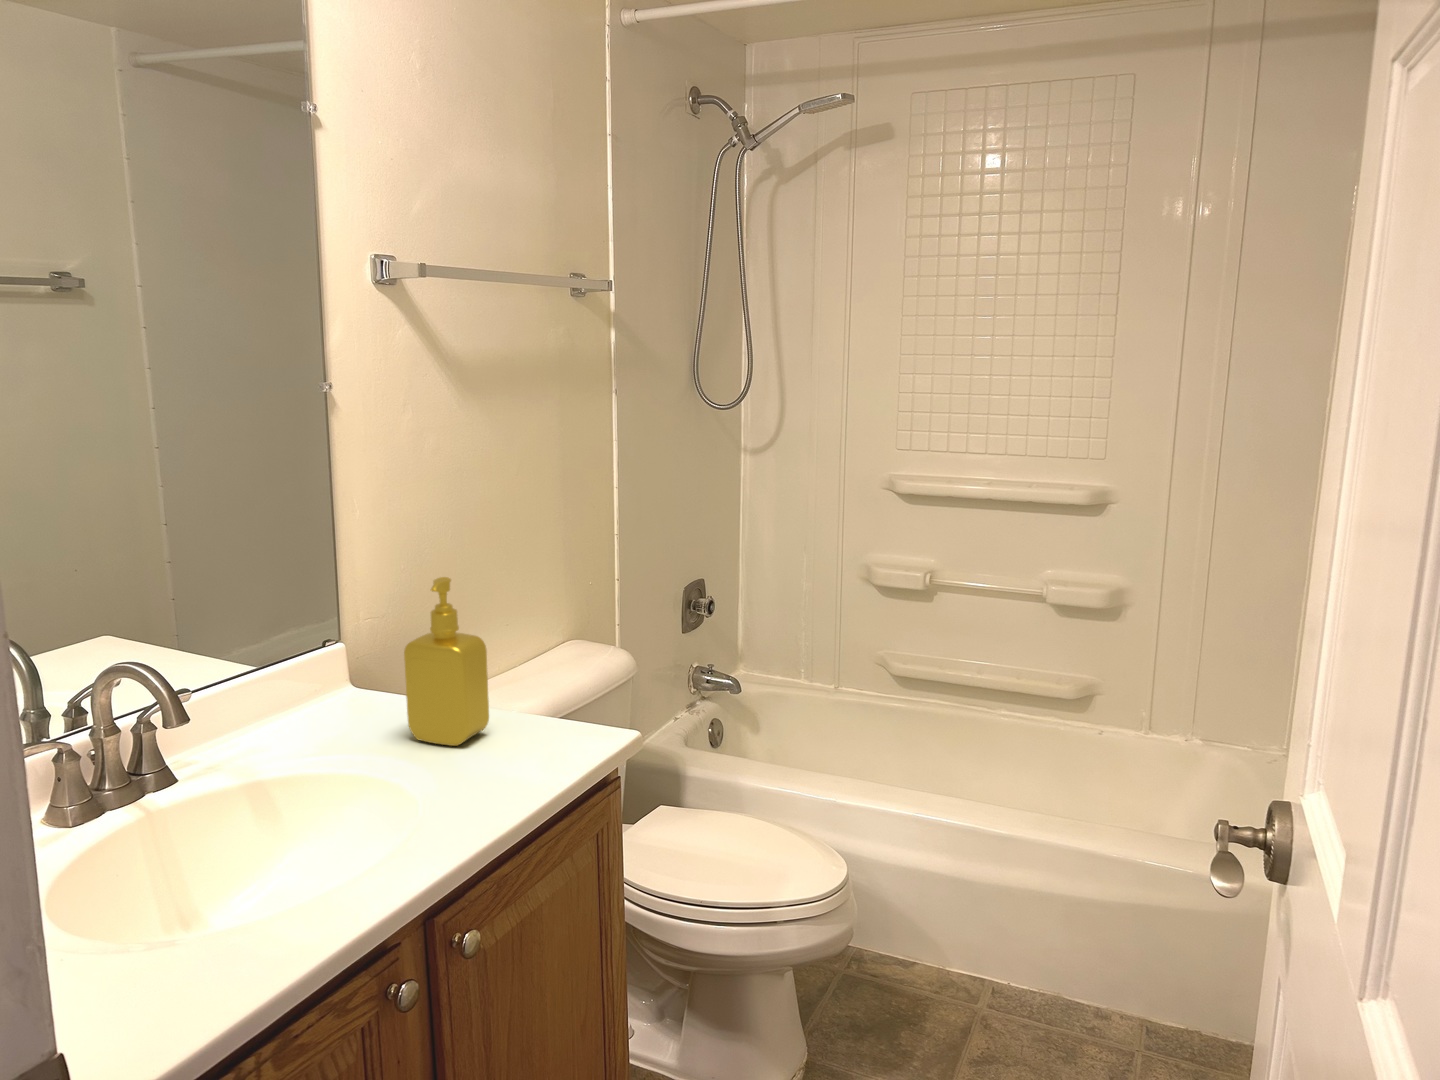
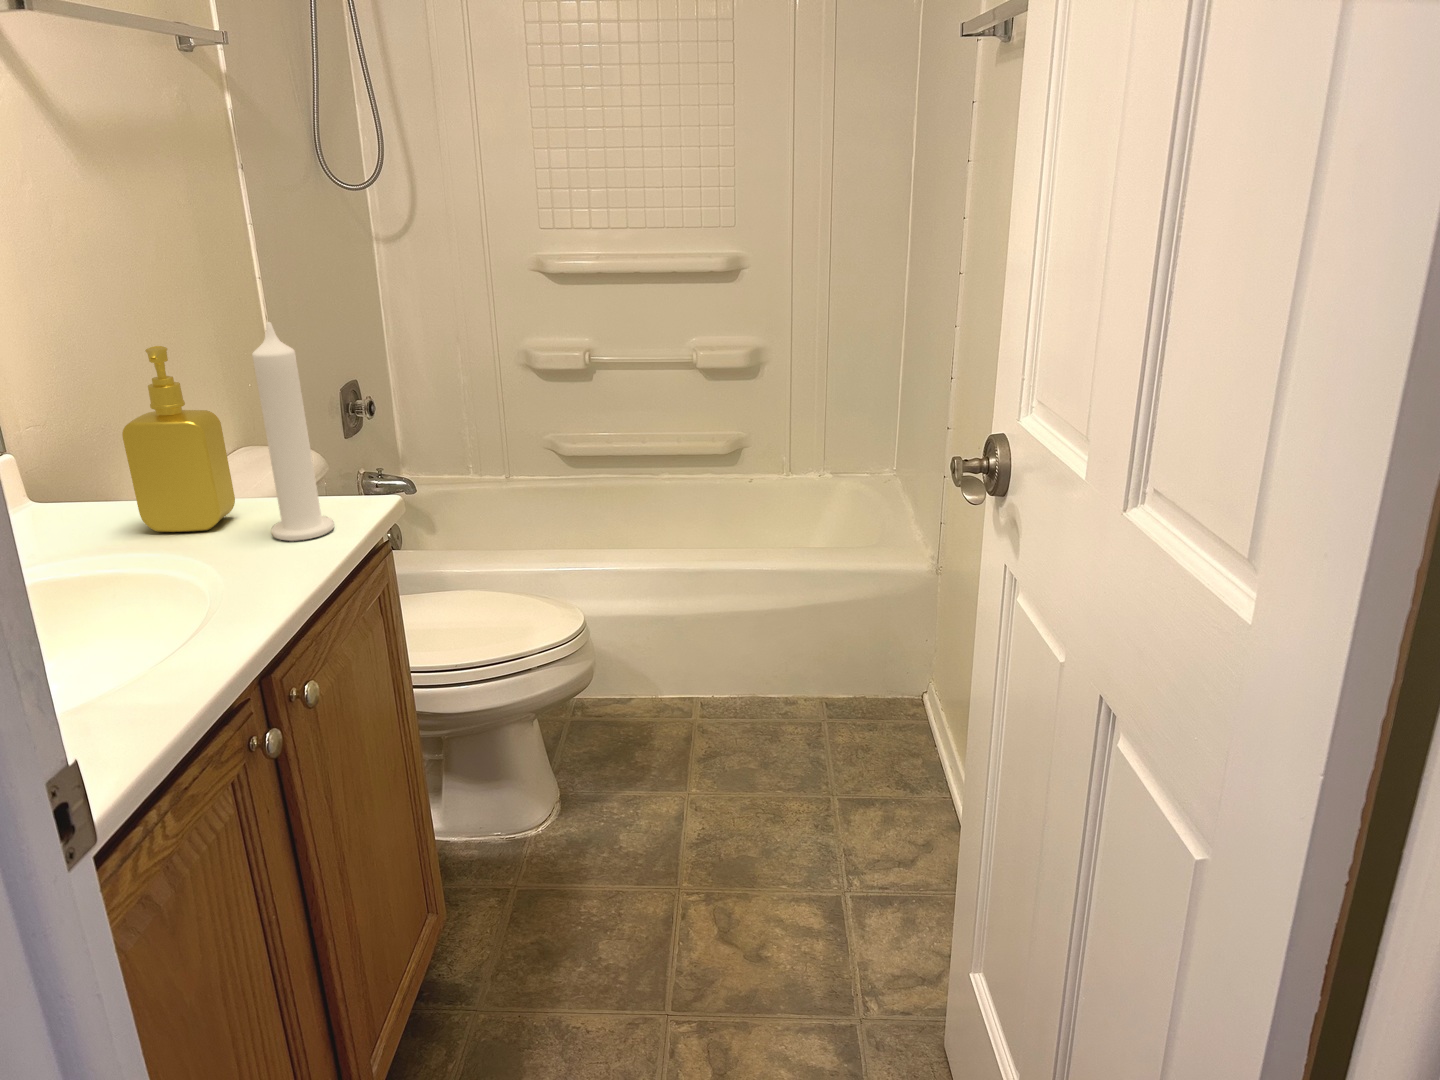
candle: none [501,570,558,774] -> present [252,322,334,541]

